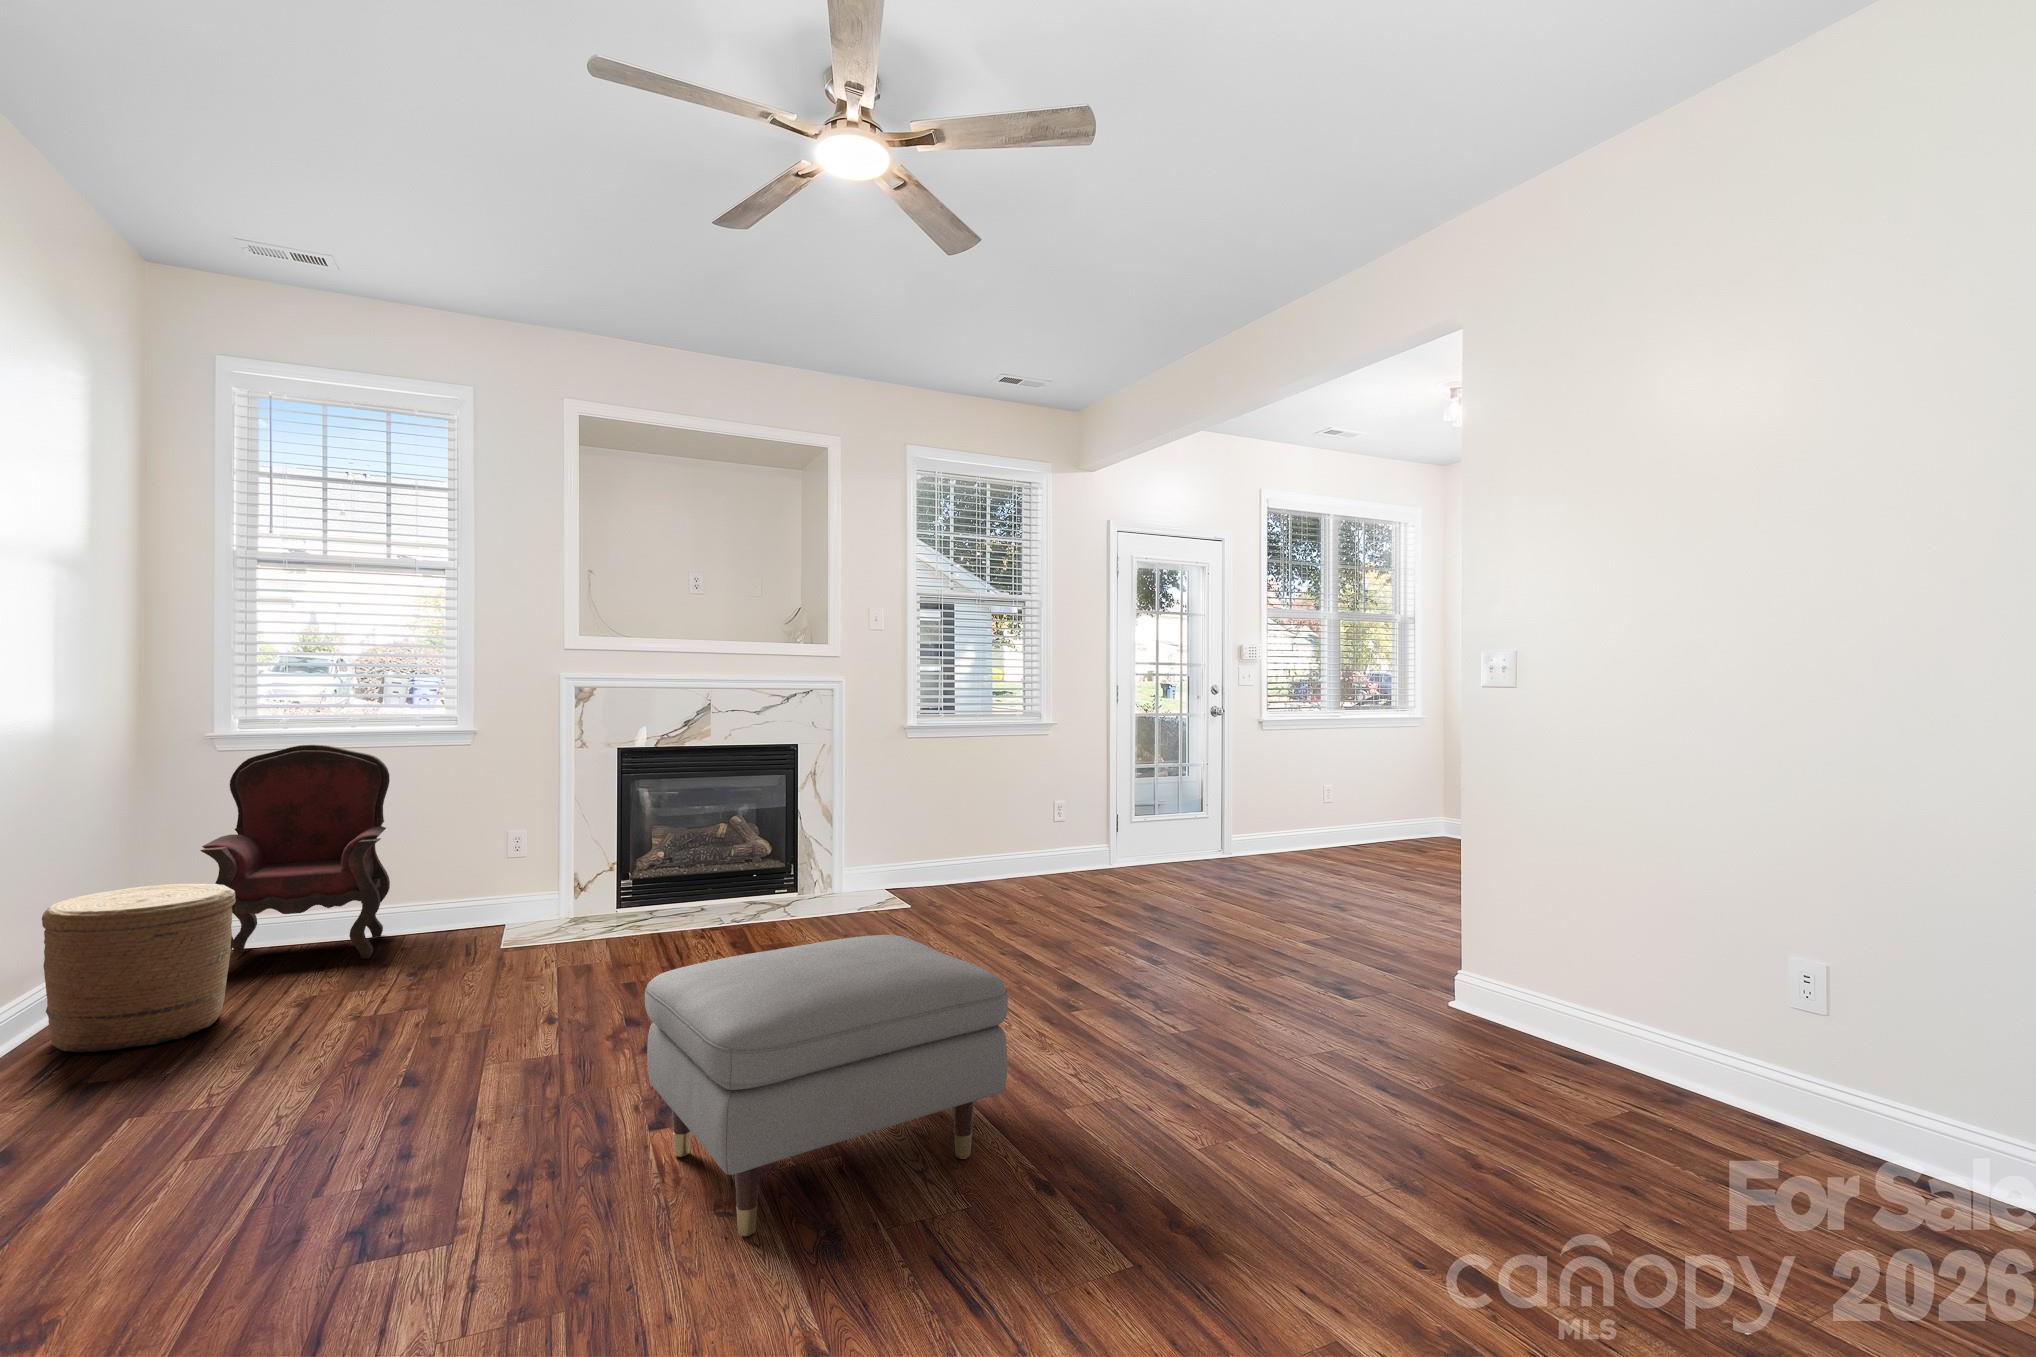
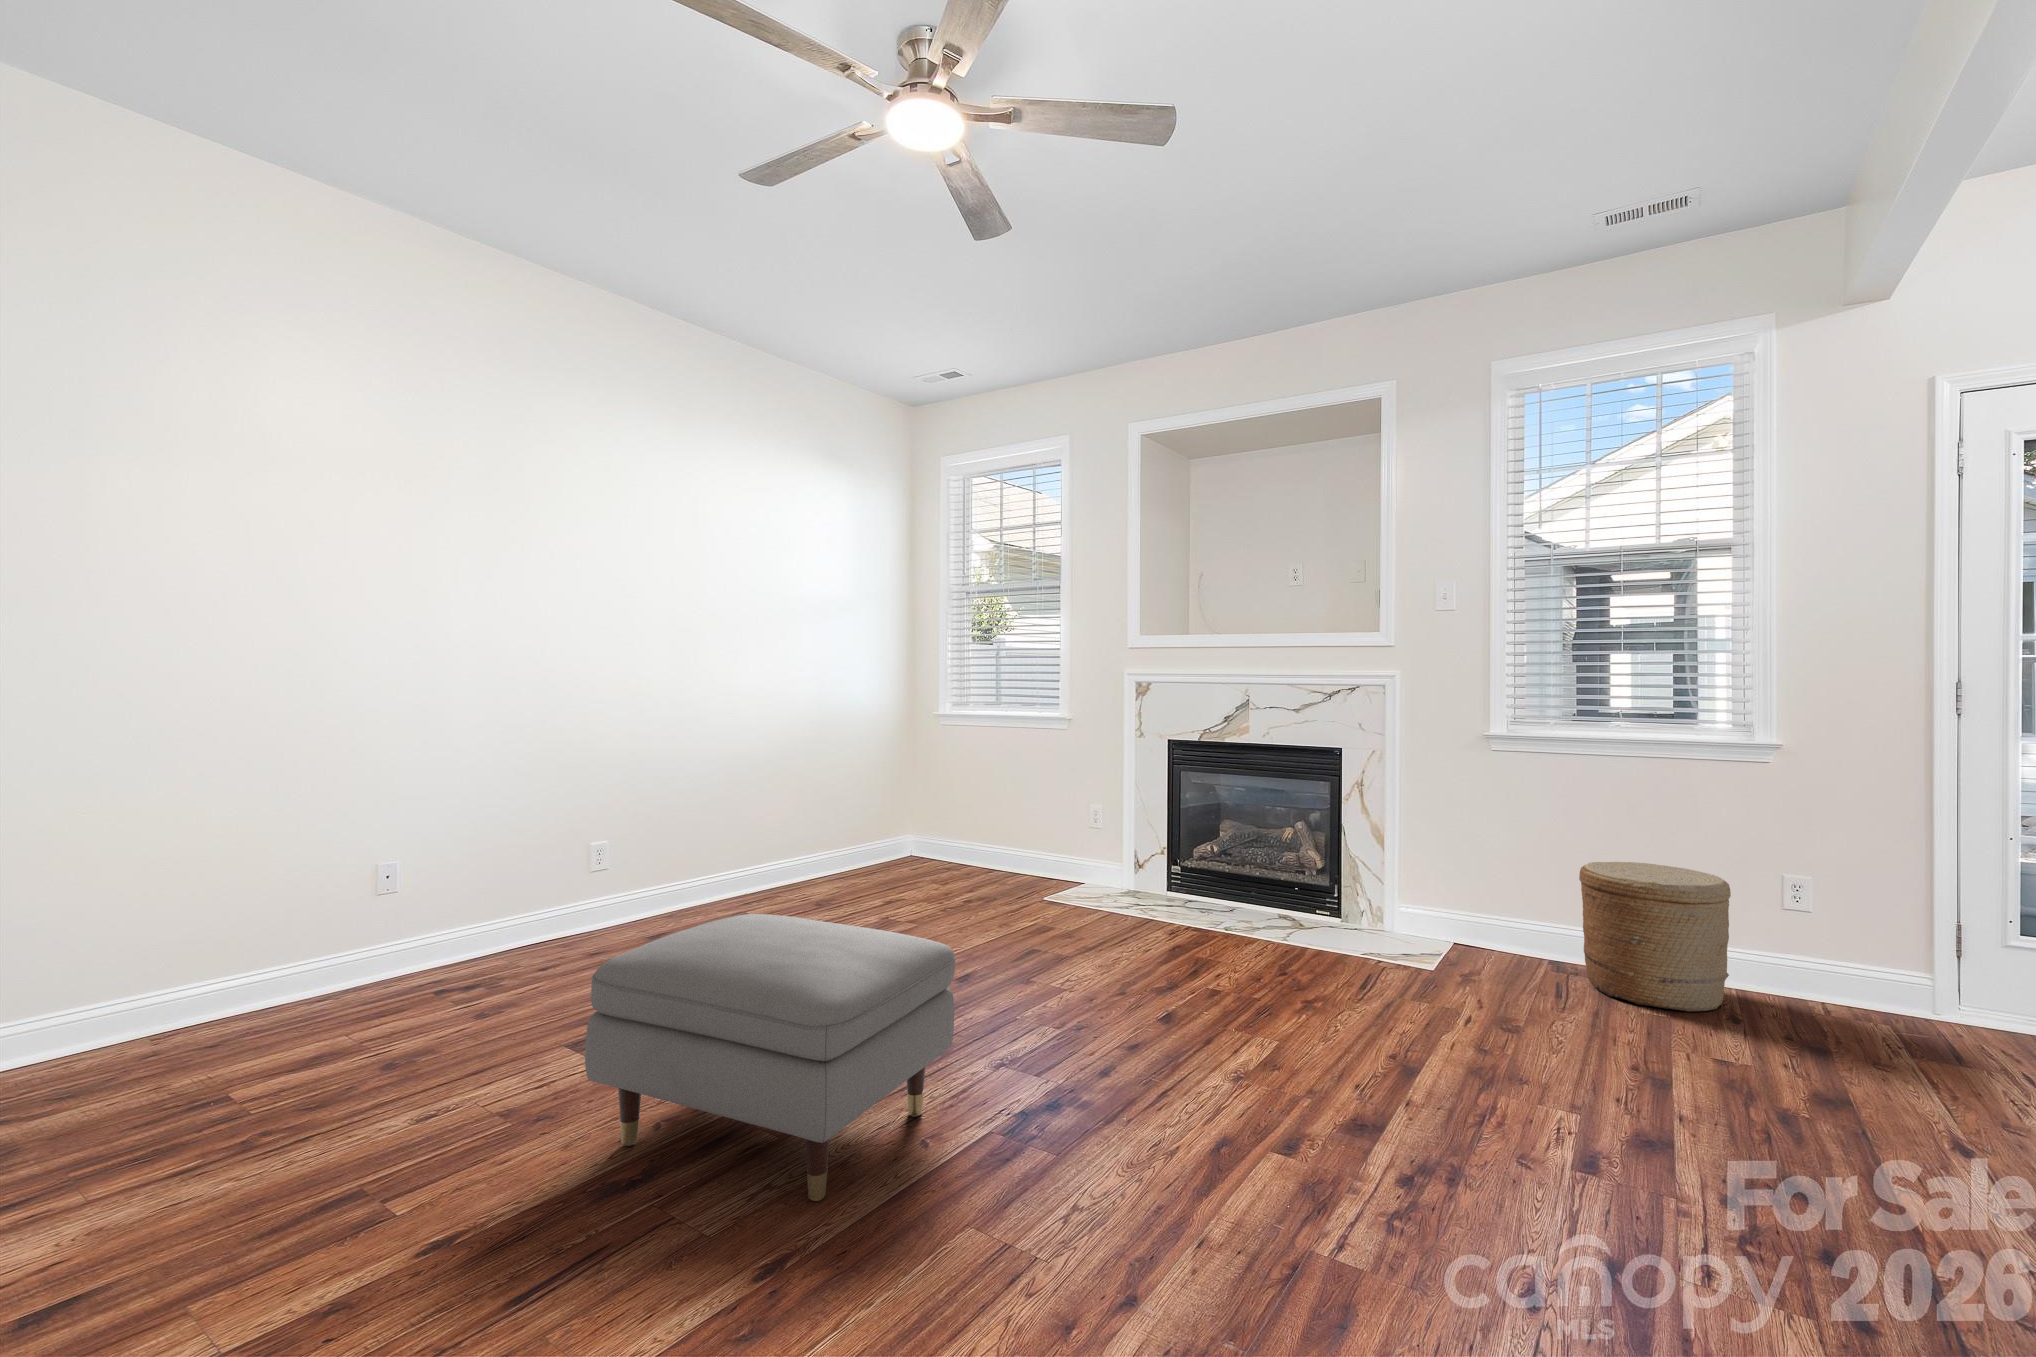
armchair: present [200,745,390,959] -> none [894,724,1015,885]
woven basket: present [42,883,236,1052] -> present [1579,862,1731,1012]

